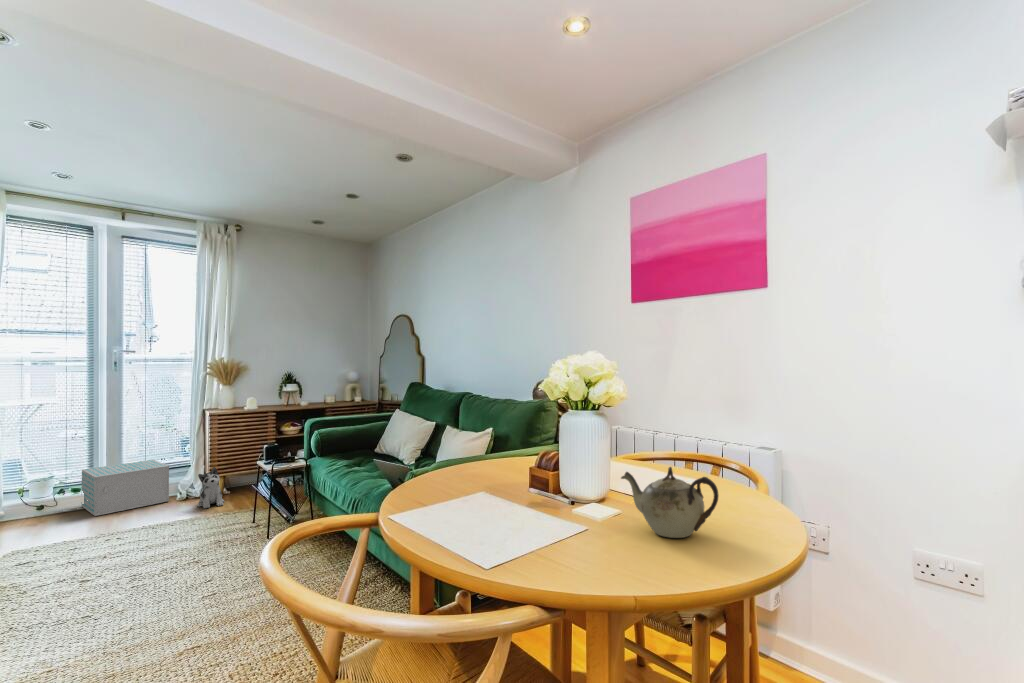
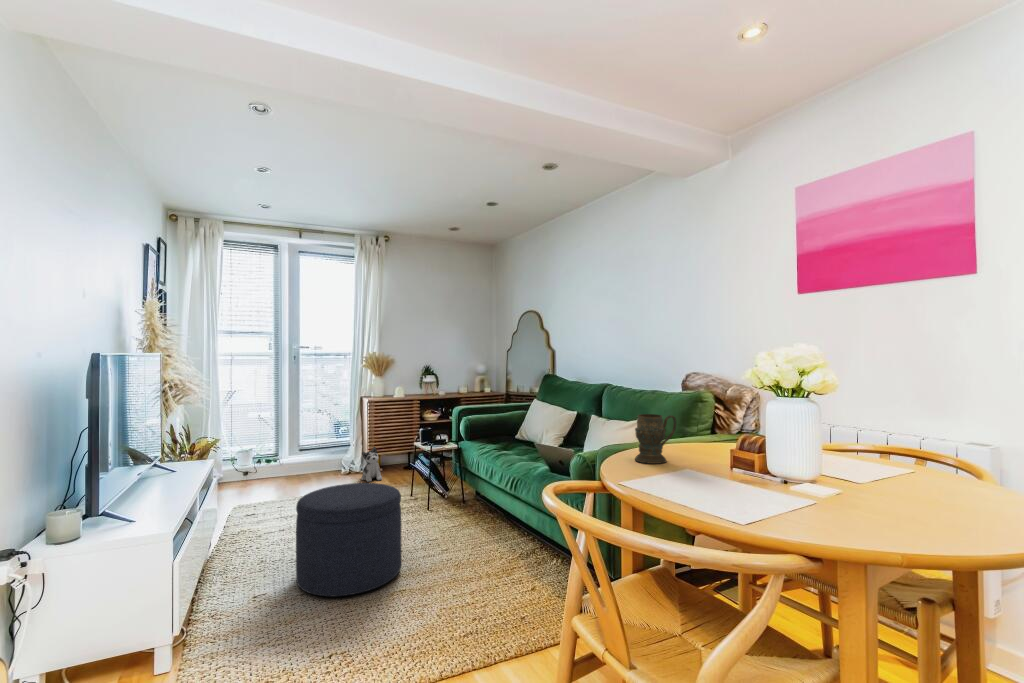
mug: none [437,430,483,485] -> present [635,414,676,464]
storage box: present [82,460,169,516] -> none [271,439,337,484]
teapot: present [621,467,719,538] -> none [855,449,982,518]
ottoman: none [62,514,209,657] -> present [296,483,401,596]

